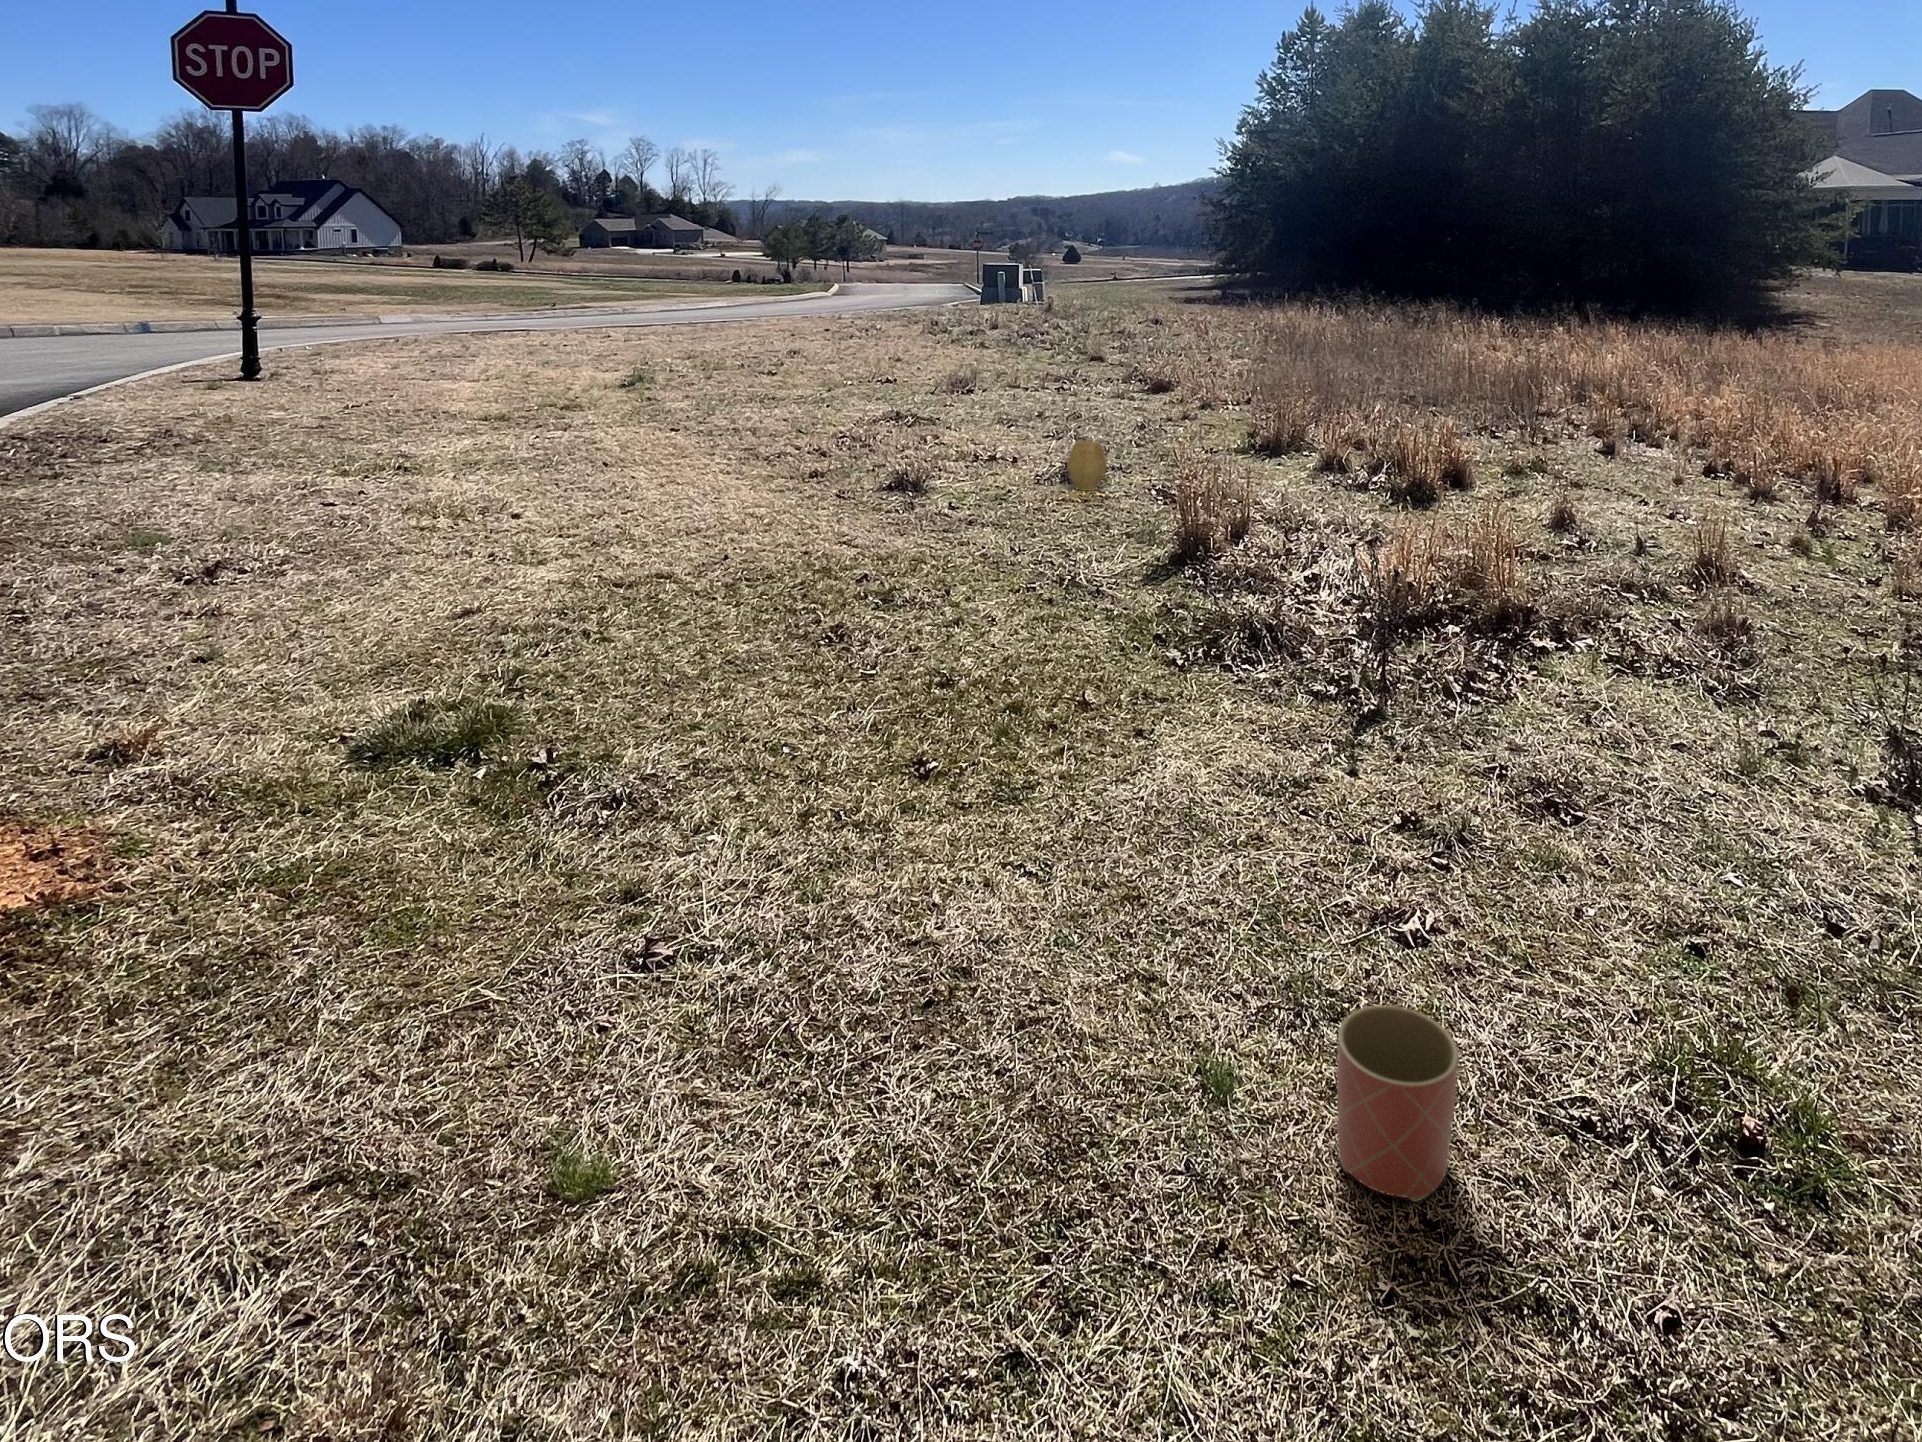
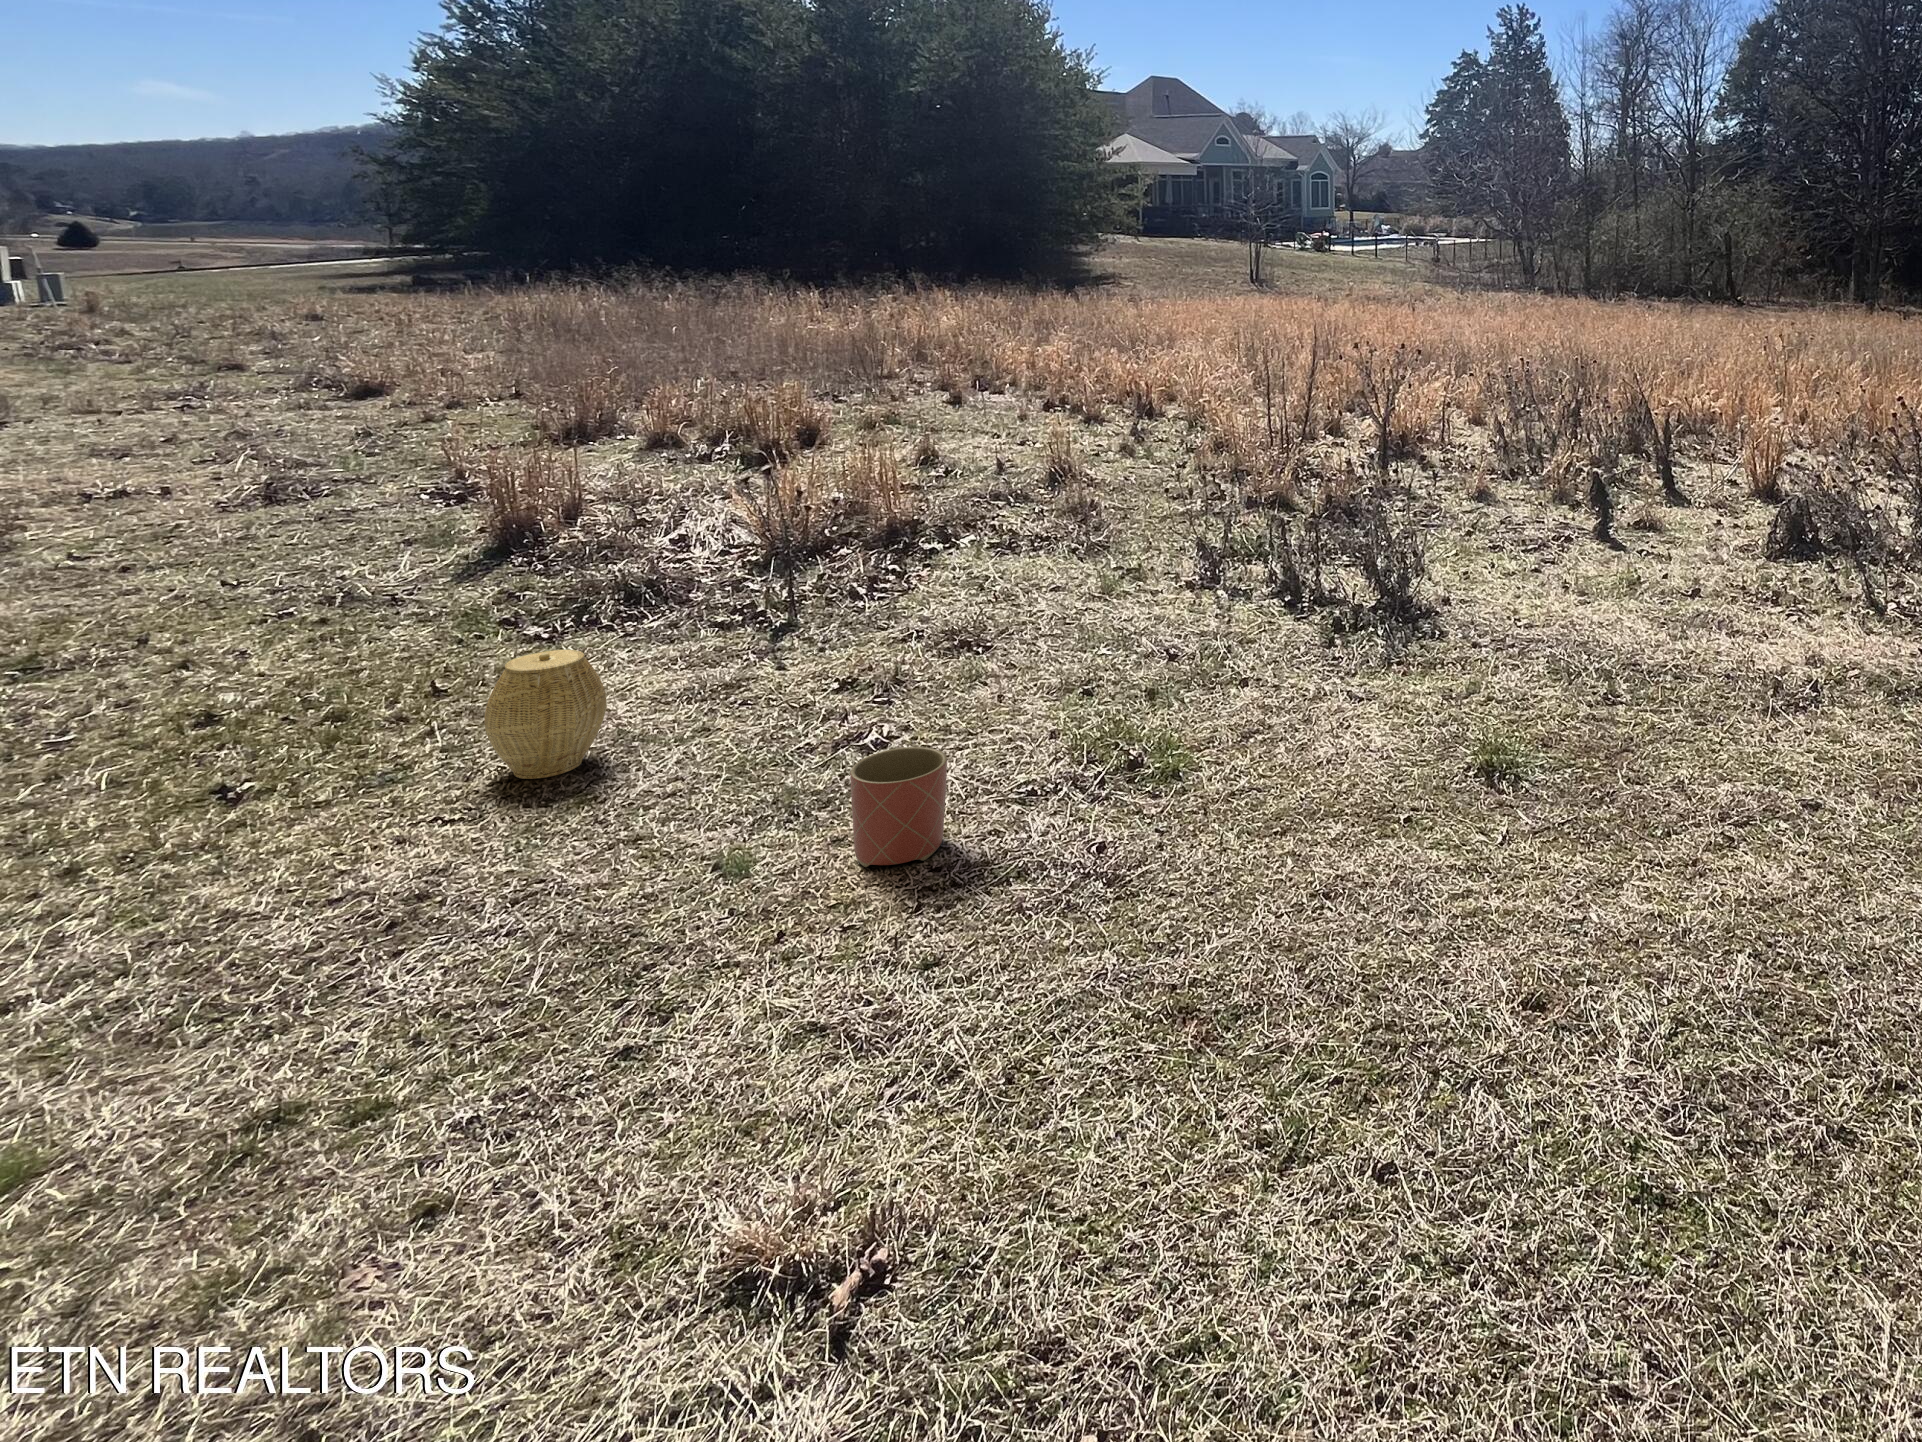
woven basket: present [1067,440,1107,491] -> present [484,650,607,779]

